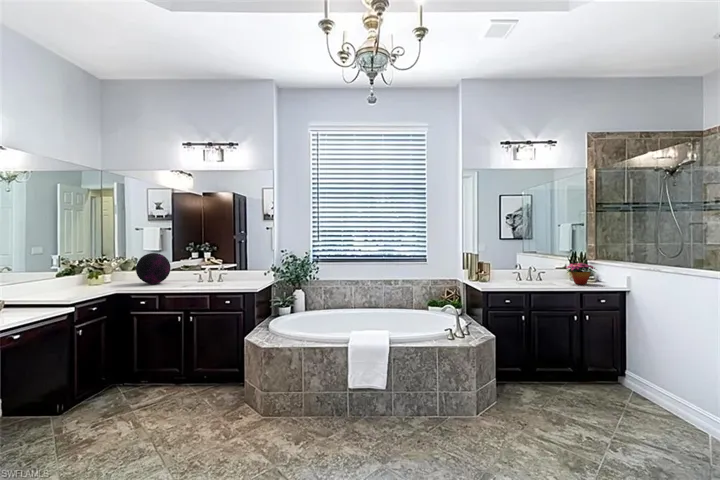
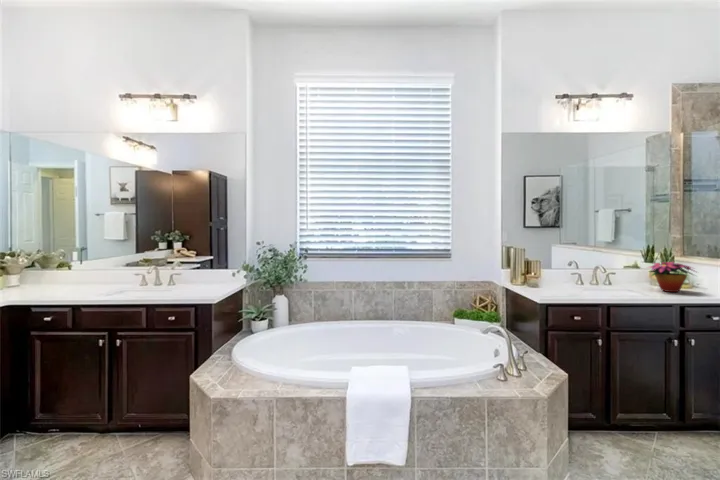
decorative orb: present [136,253,171,284] -> none [48,246,101,289]

